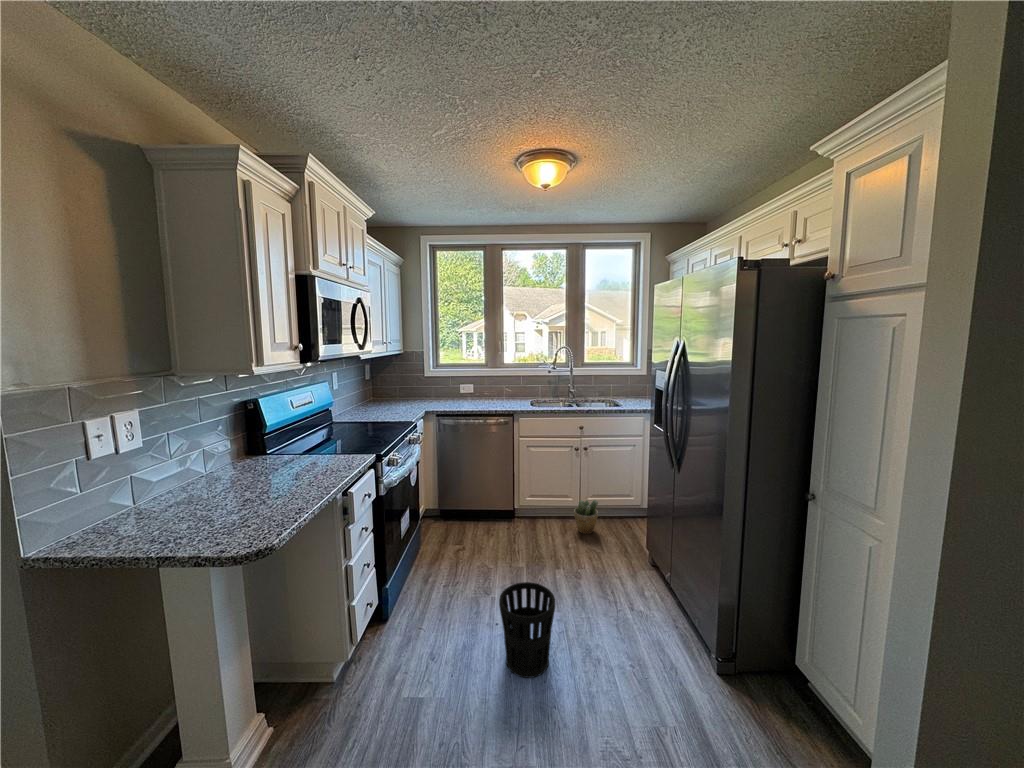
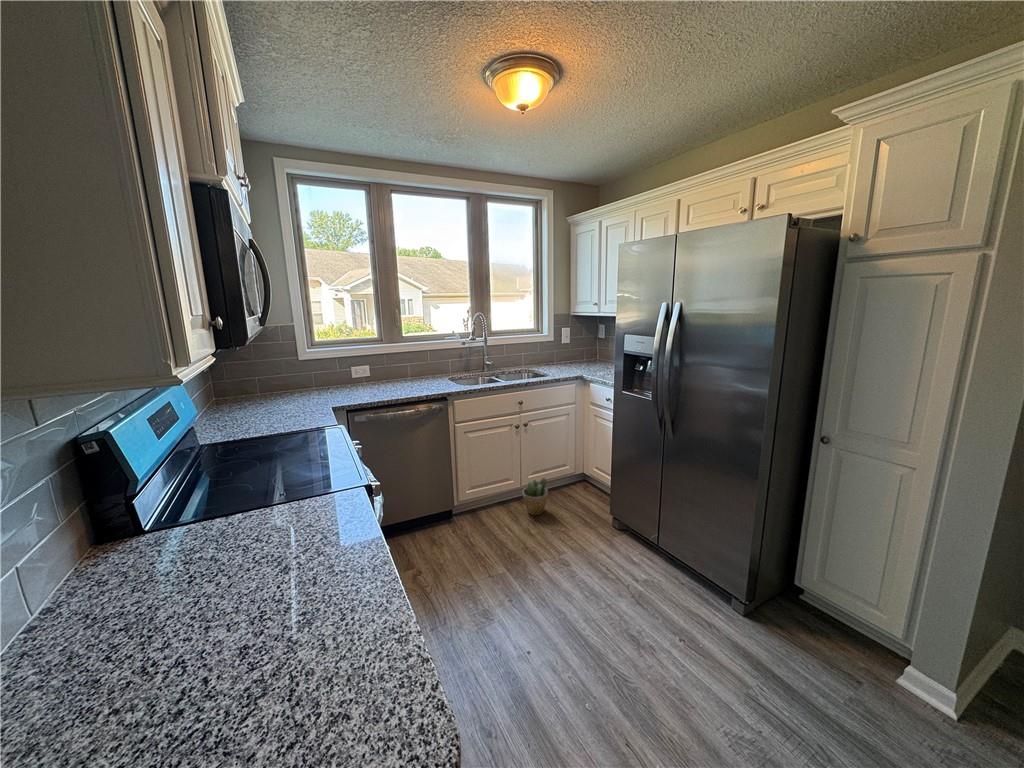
wastebasket: present [499,582,555,678] -> none [559,593,627,706]

